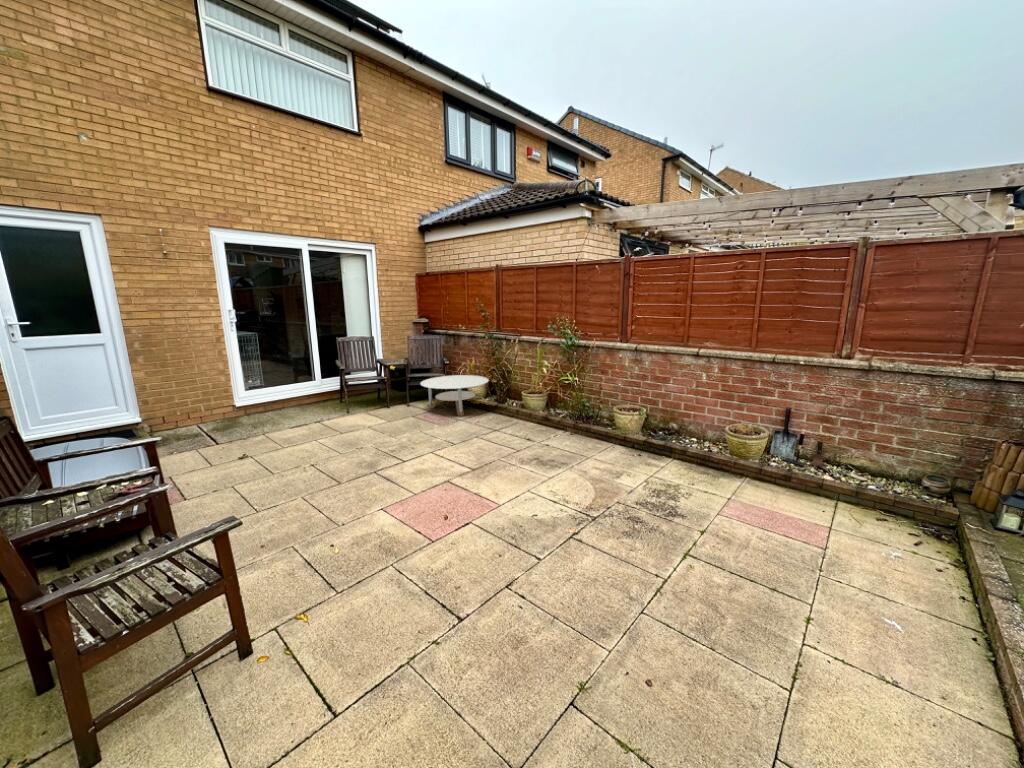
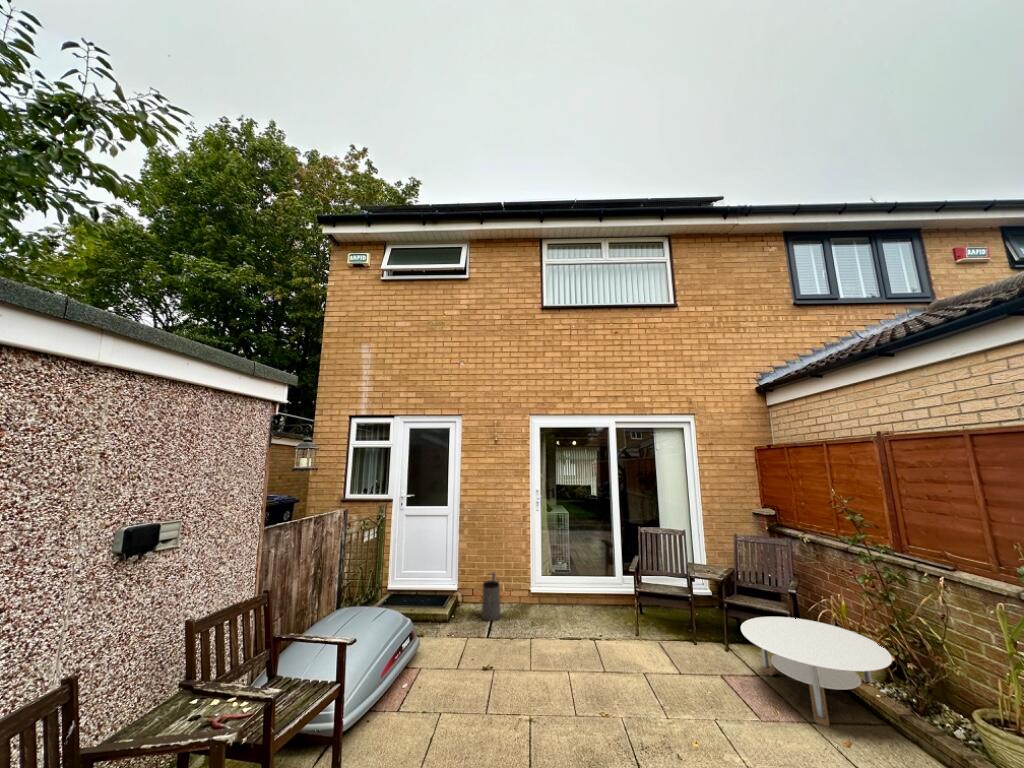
watering can: none [186,394,215,437] -> present [481,572,501,621]

